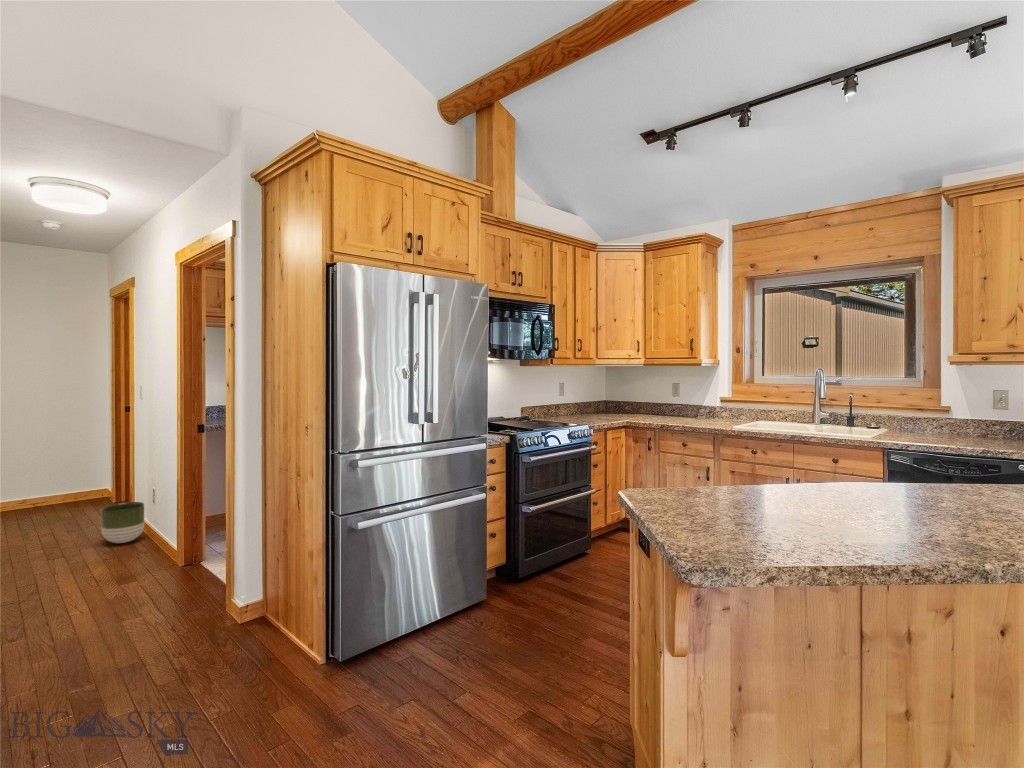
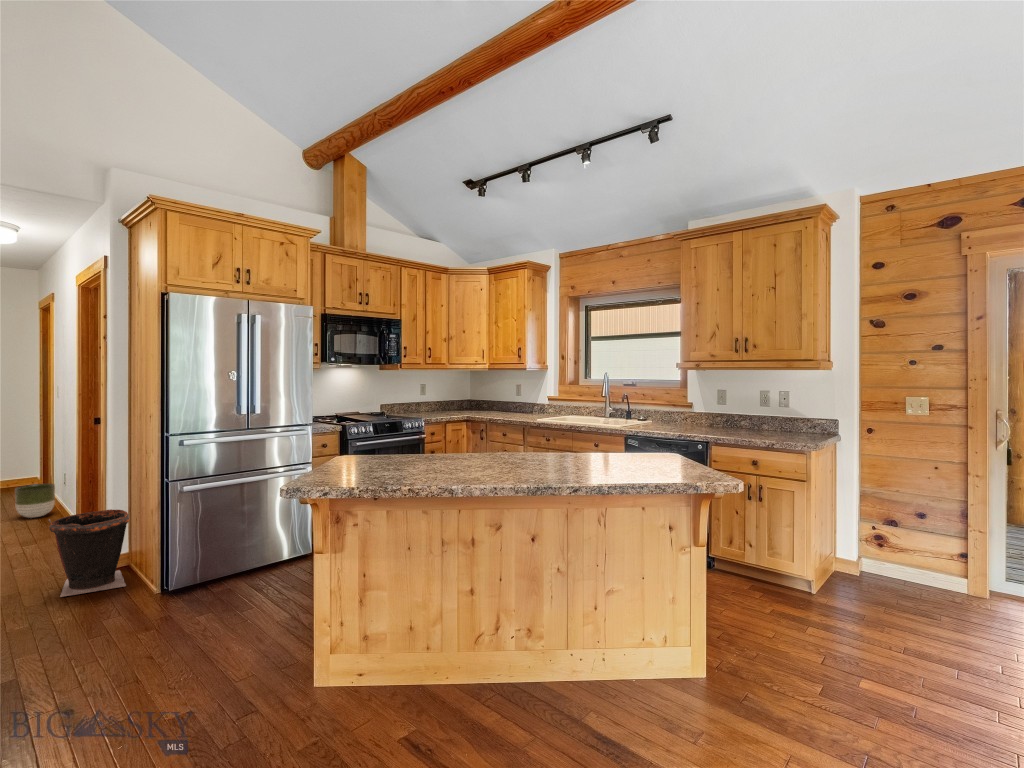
waste bin: none [183,547,279,671] -> present [48,509,130,597]

